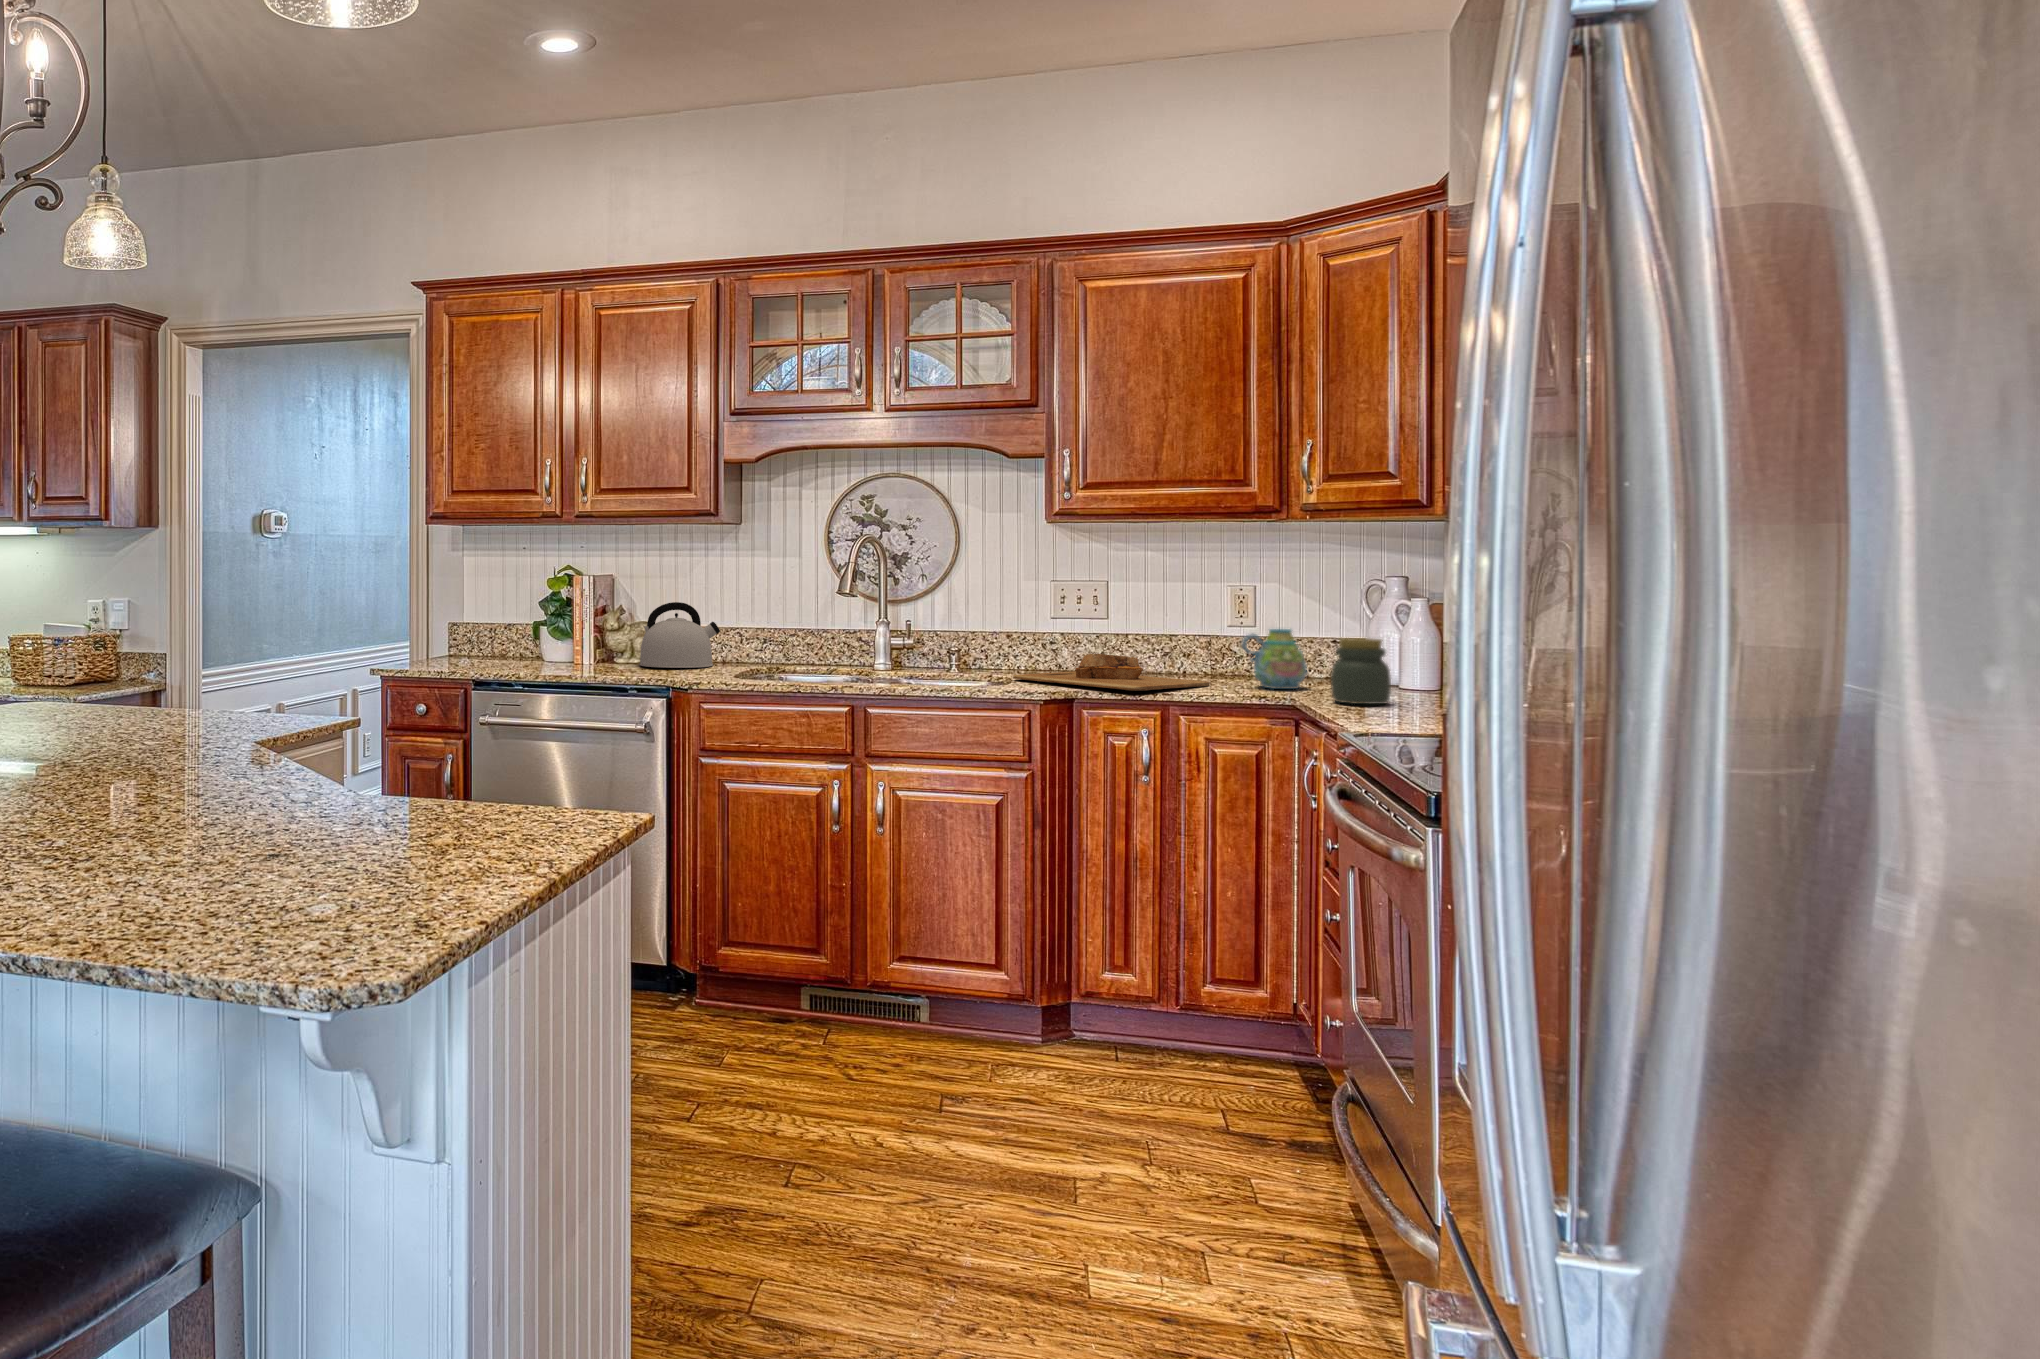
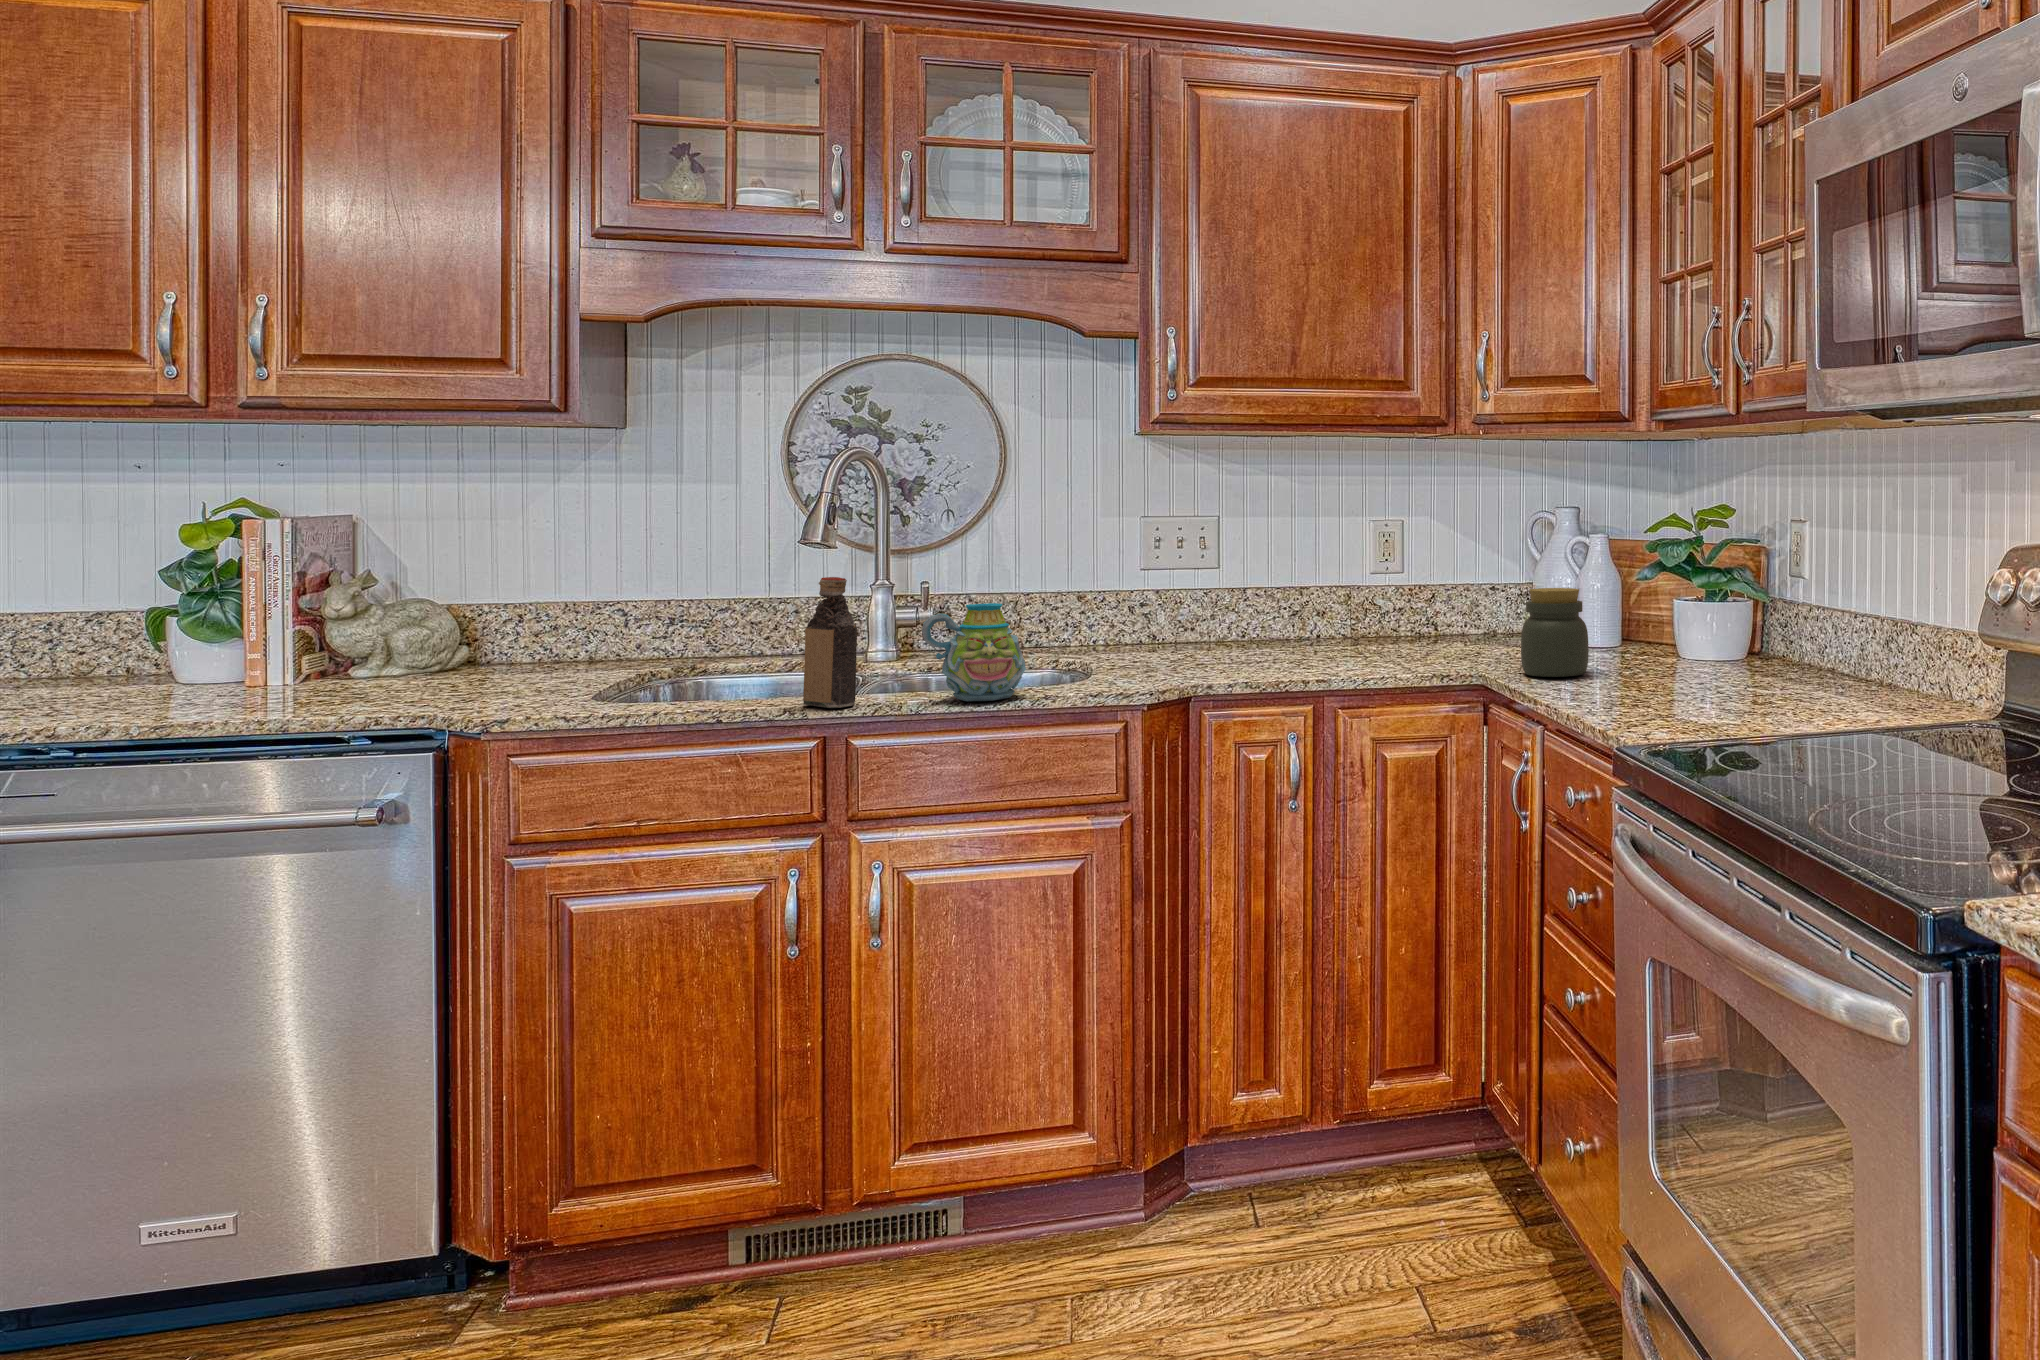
kettle: present [639,602,720,668] -> none [398,562,581,686]
bottle: none [839,614,868,689] -> present [803,577,857,708]
mug: present [1242,629,1307,689] -> present [922,603,1026,701]
cutting board: present [1013,654,1209,691] -> none [1095,622,1362,677]

